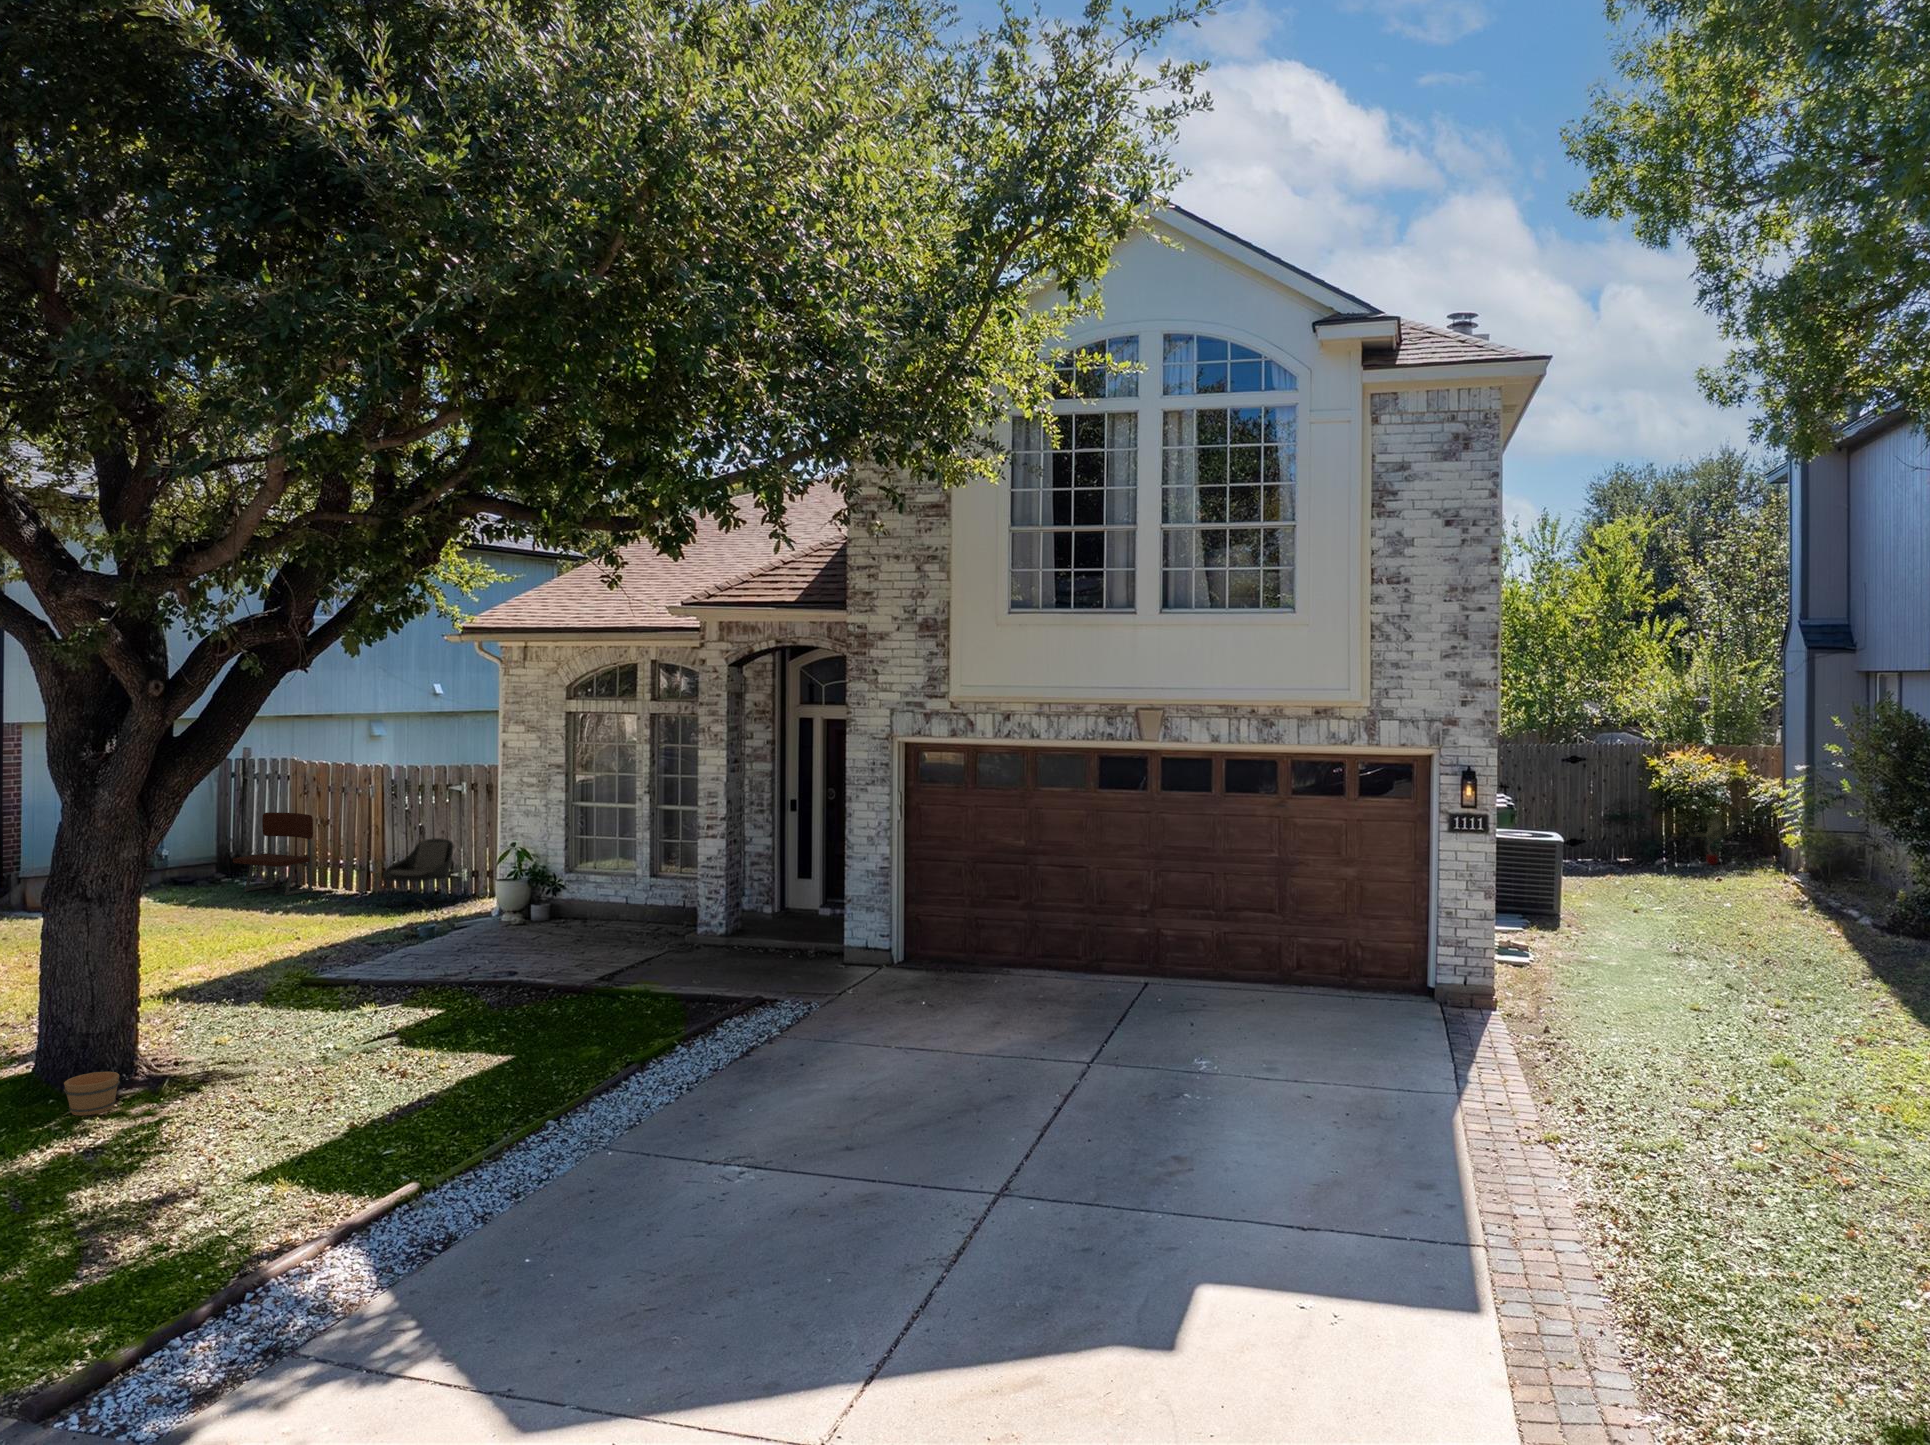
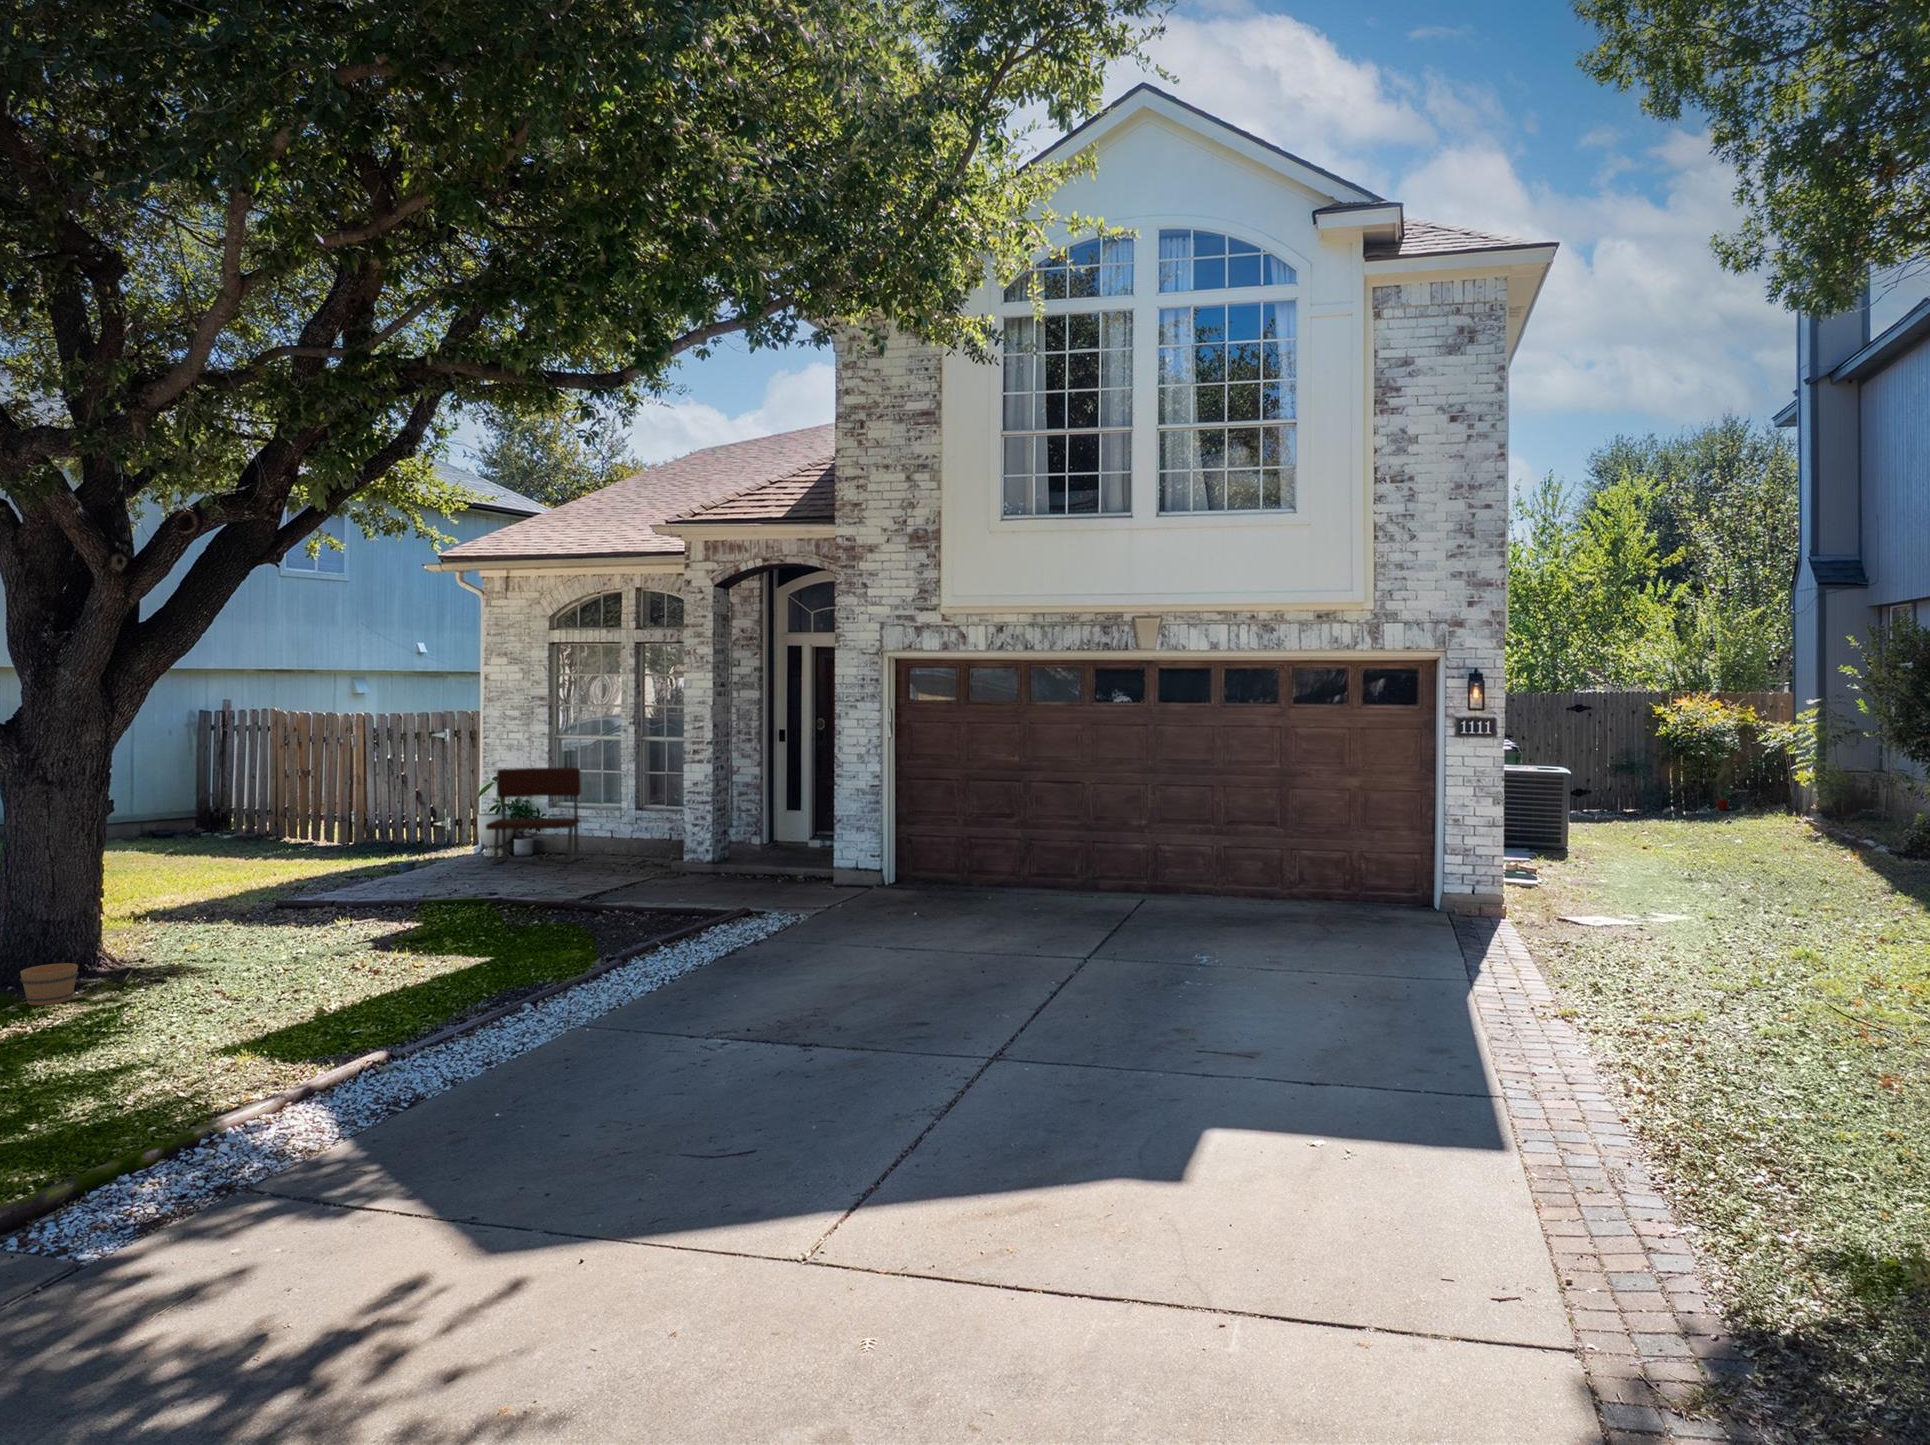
bench: present [233,812,313,896] -> present [486,768,581,865]
lounge chair: present [383,838,456,909] -> none [358,779,436,850]

